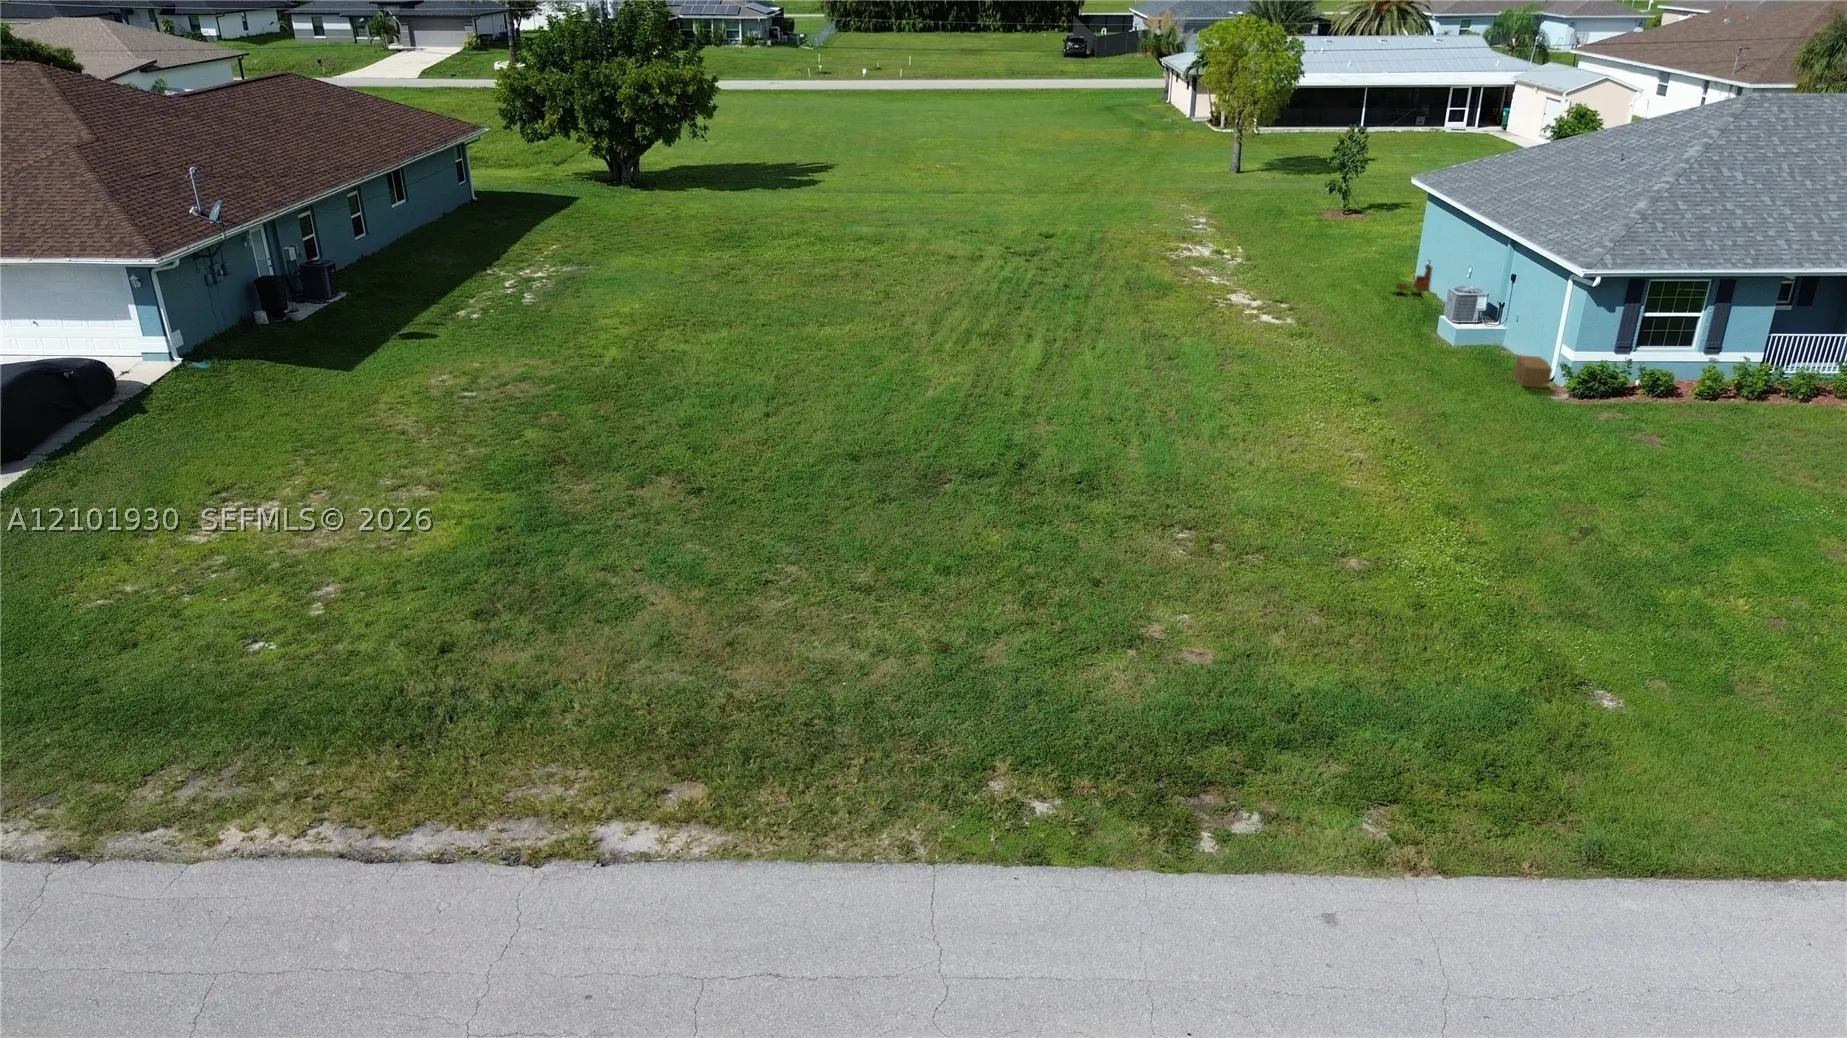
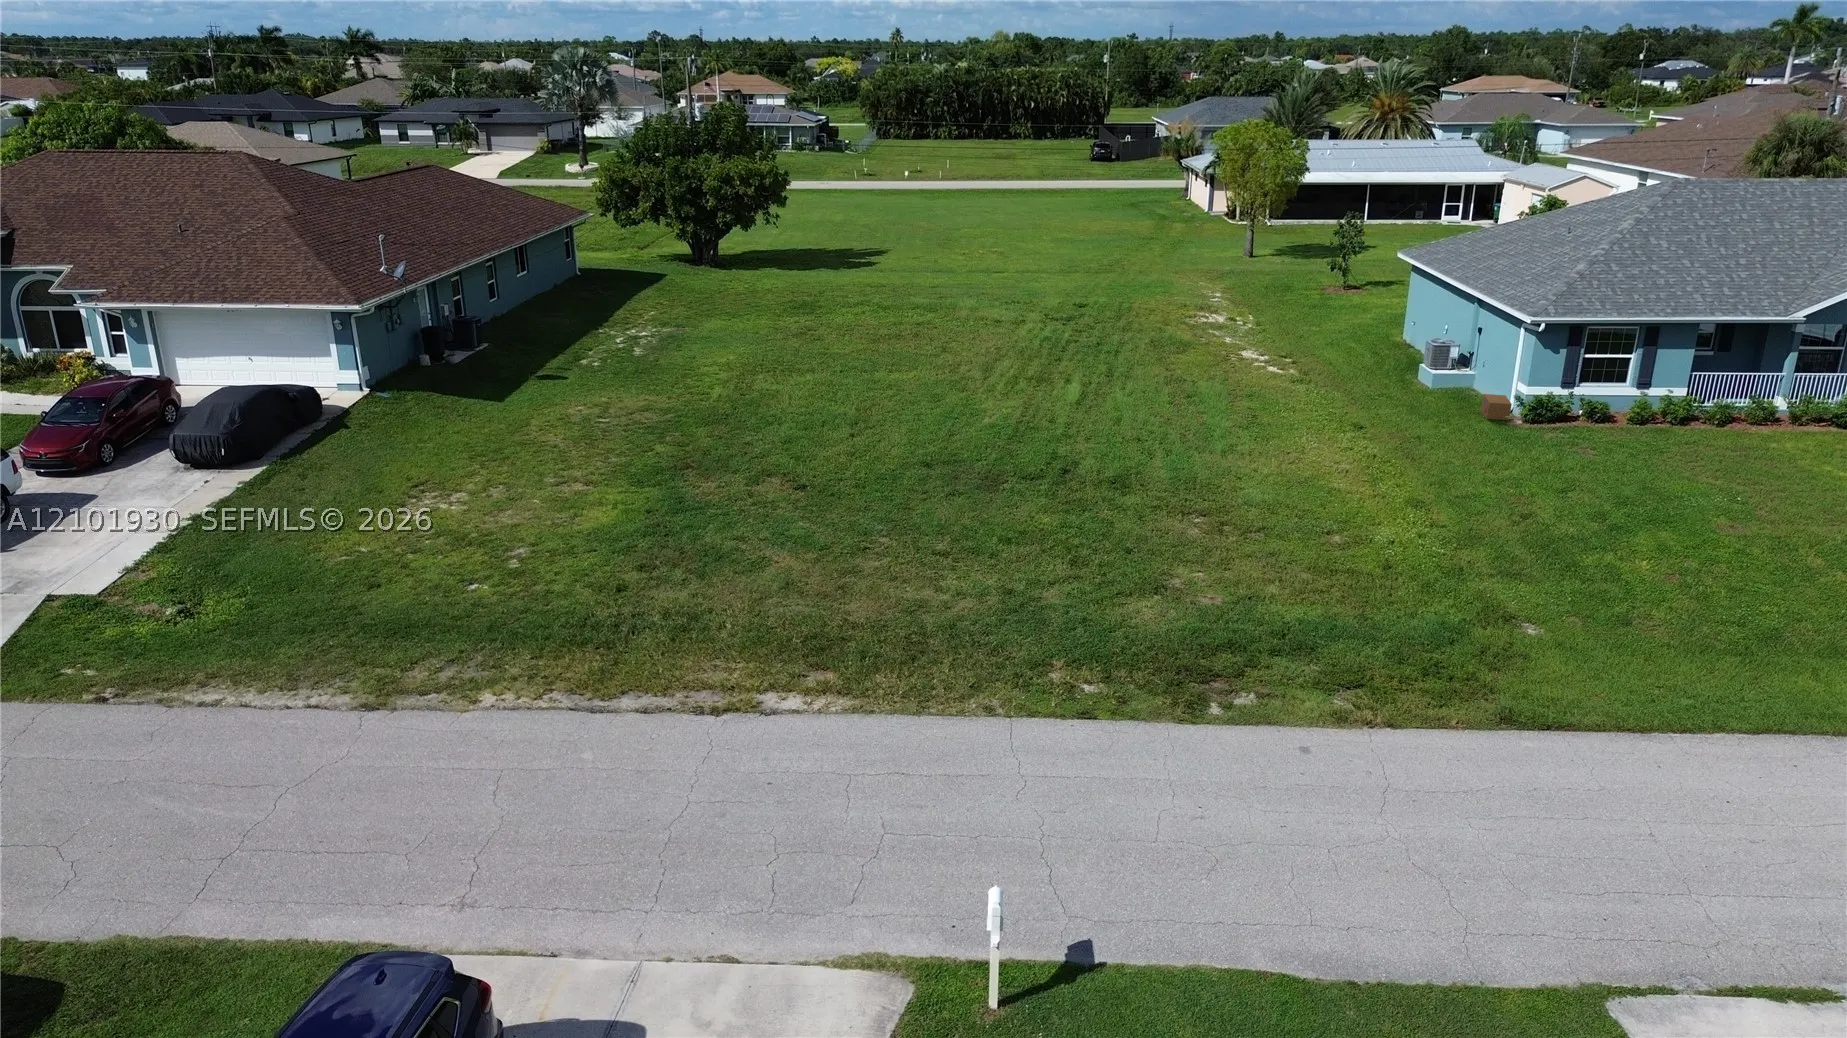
lounge chair: present [1396,265,1432,296] -> none [1381,325,1415,353]

